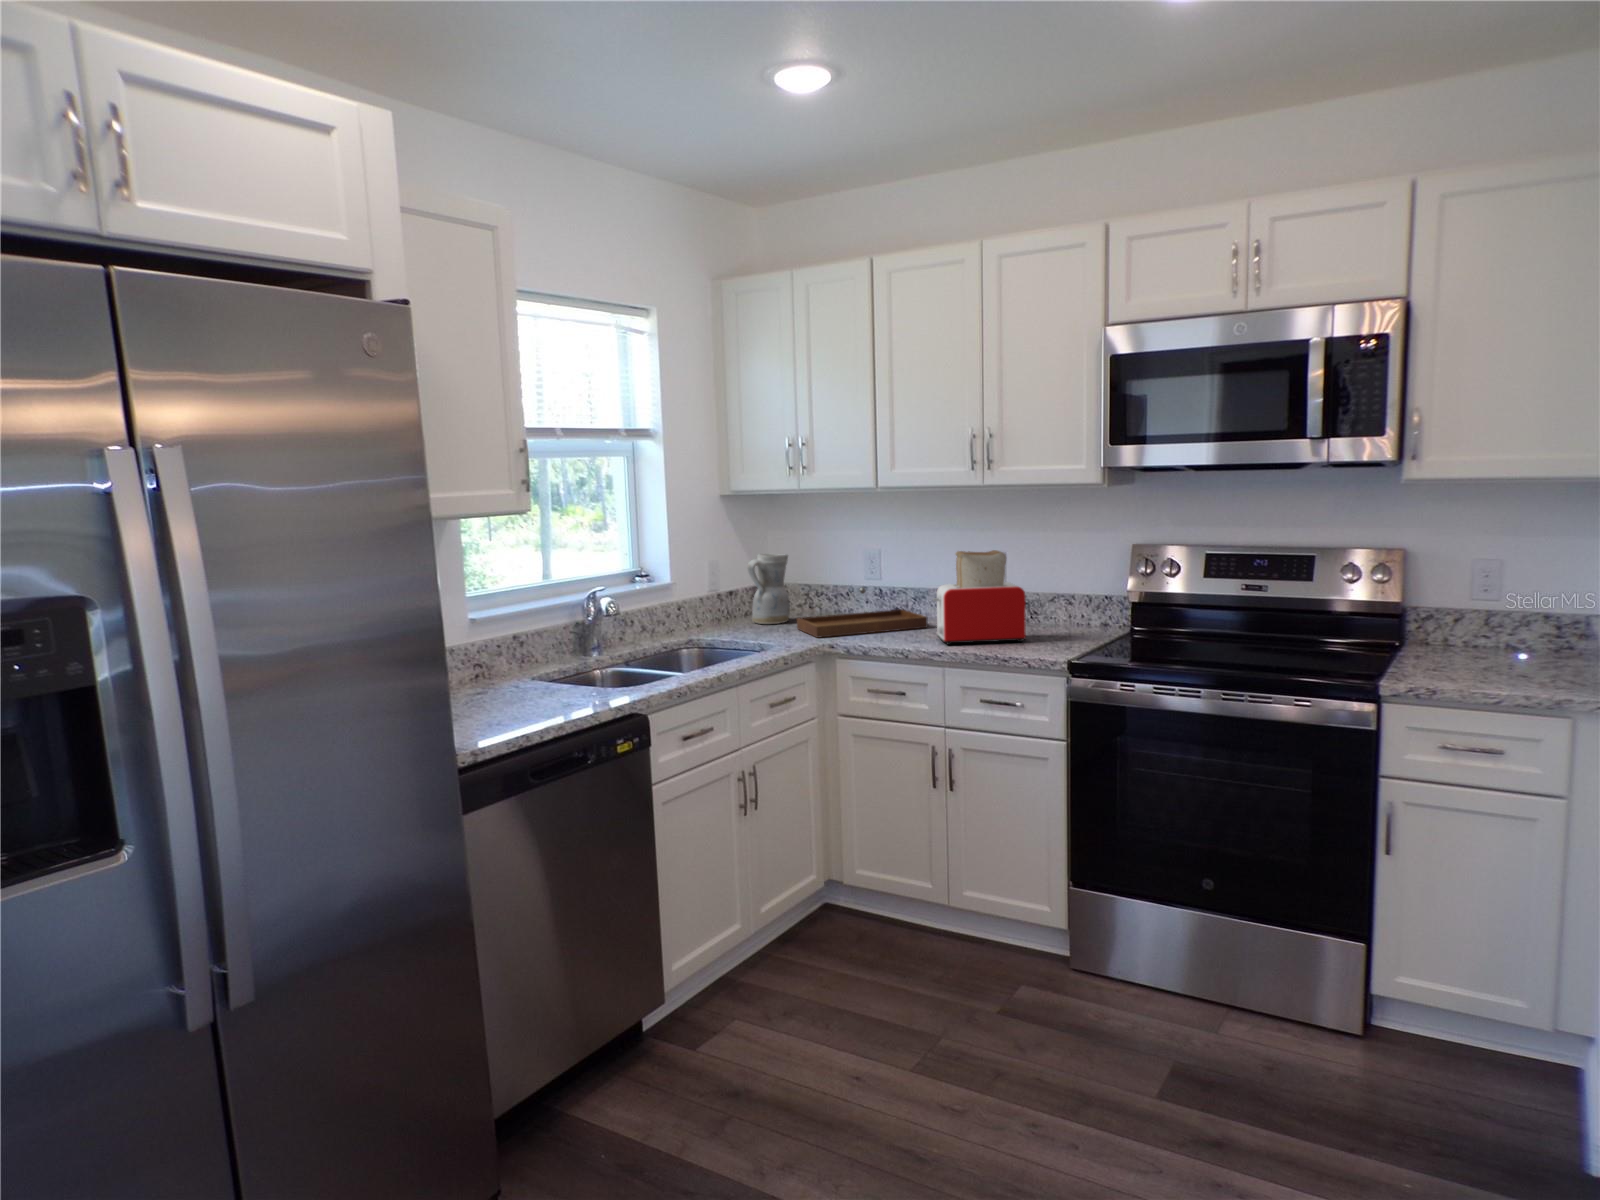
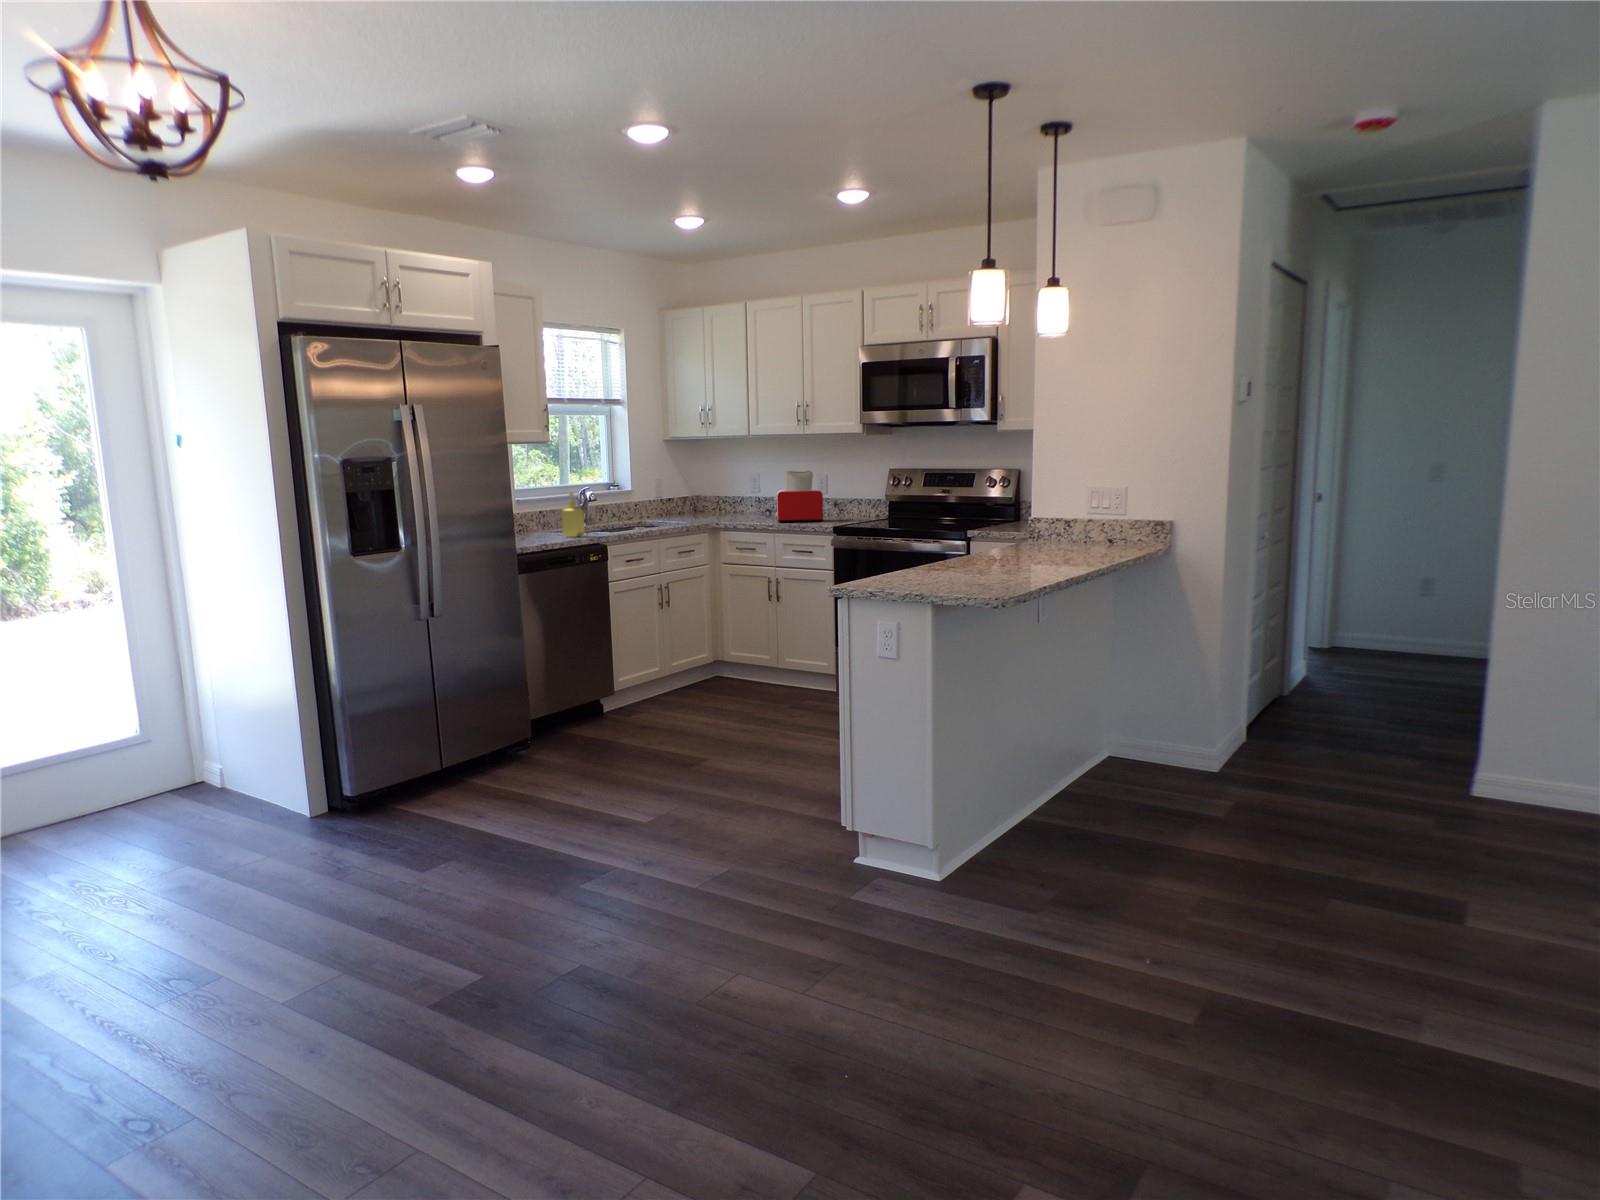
ceramic pitcher: present [747,554,790,624] -> none [678,475,704,517]
tray: present [797,587,928,638] -> none [704,494,779,521]
soap dispenser: none [554,612,600,703] -> present [562,492,584,537]

